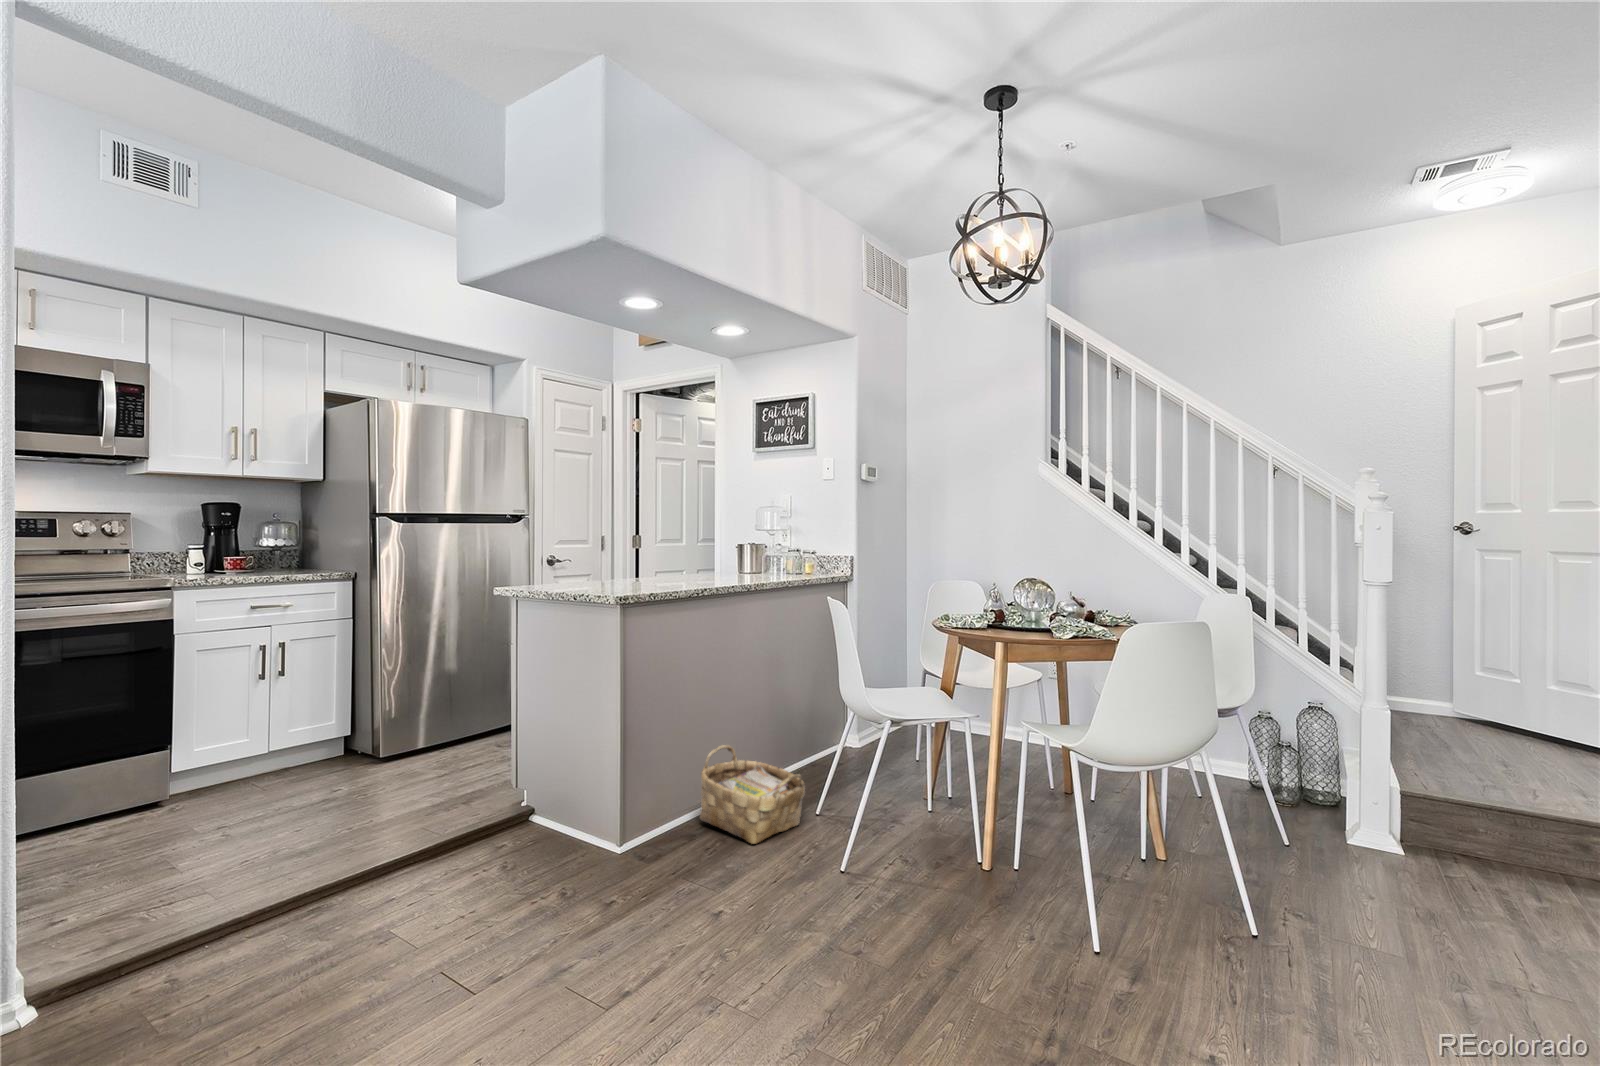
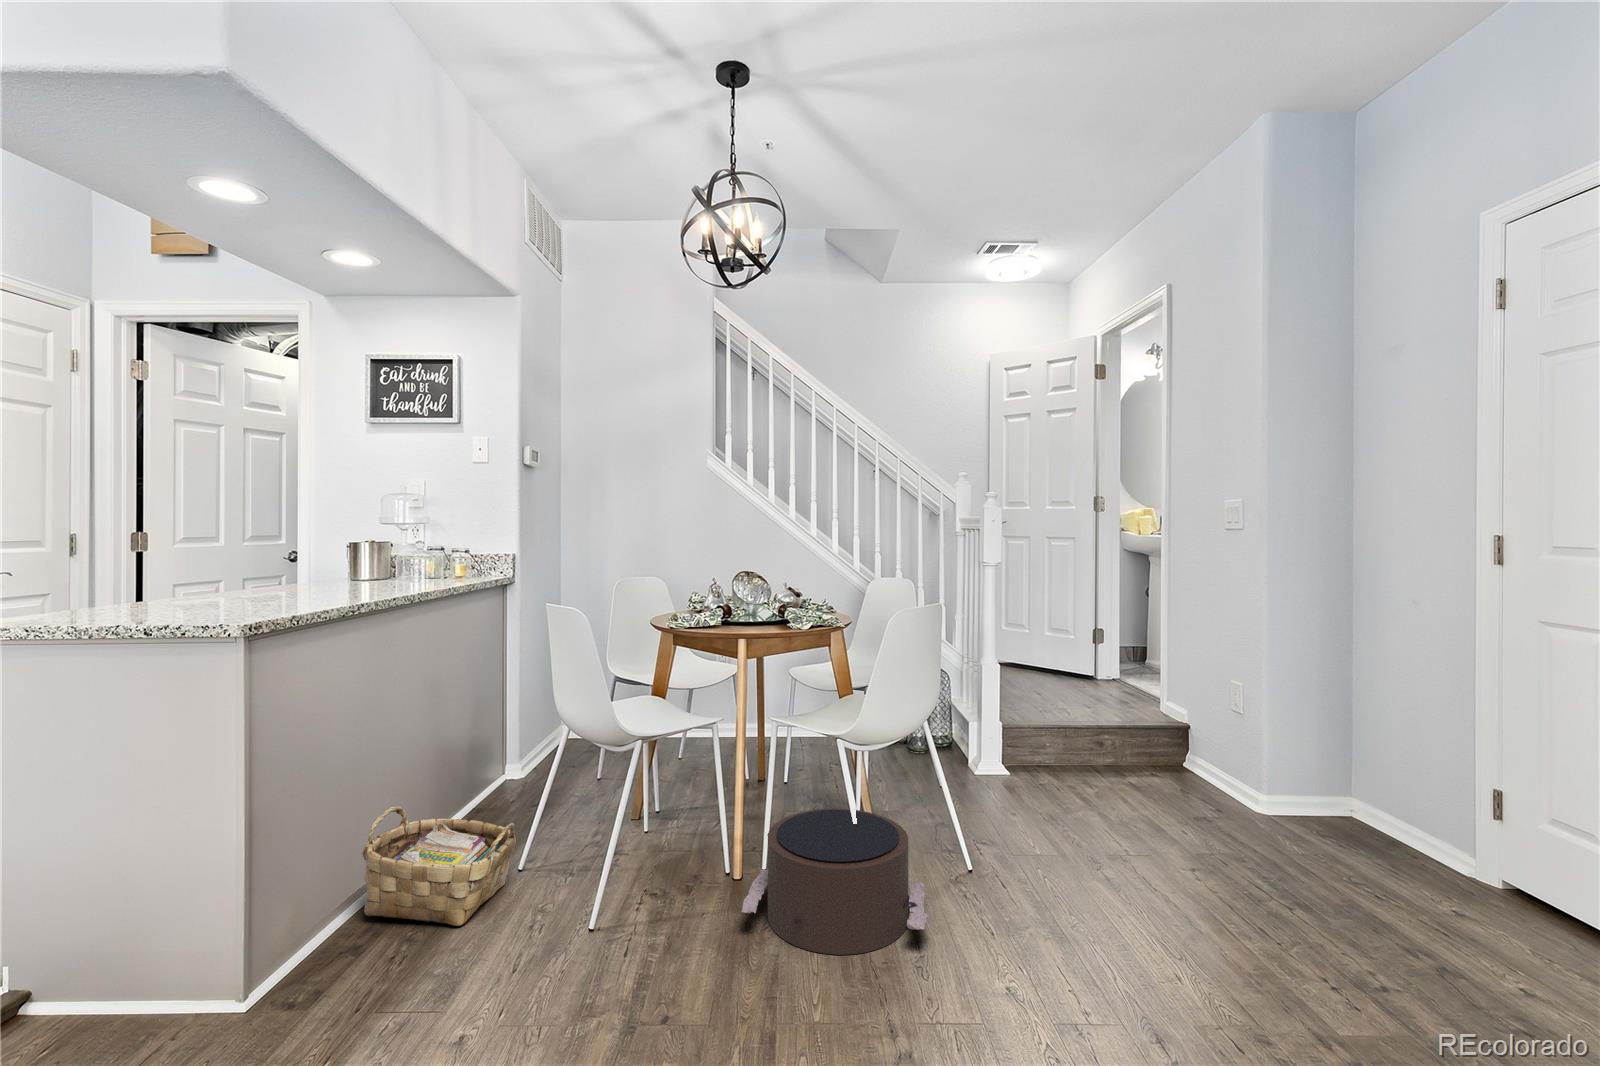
pouf: none [955,819,1161,969] -> present [742,809,928,955]

